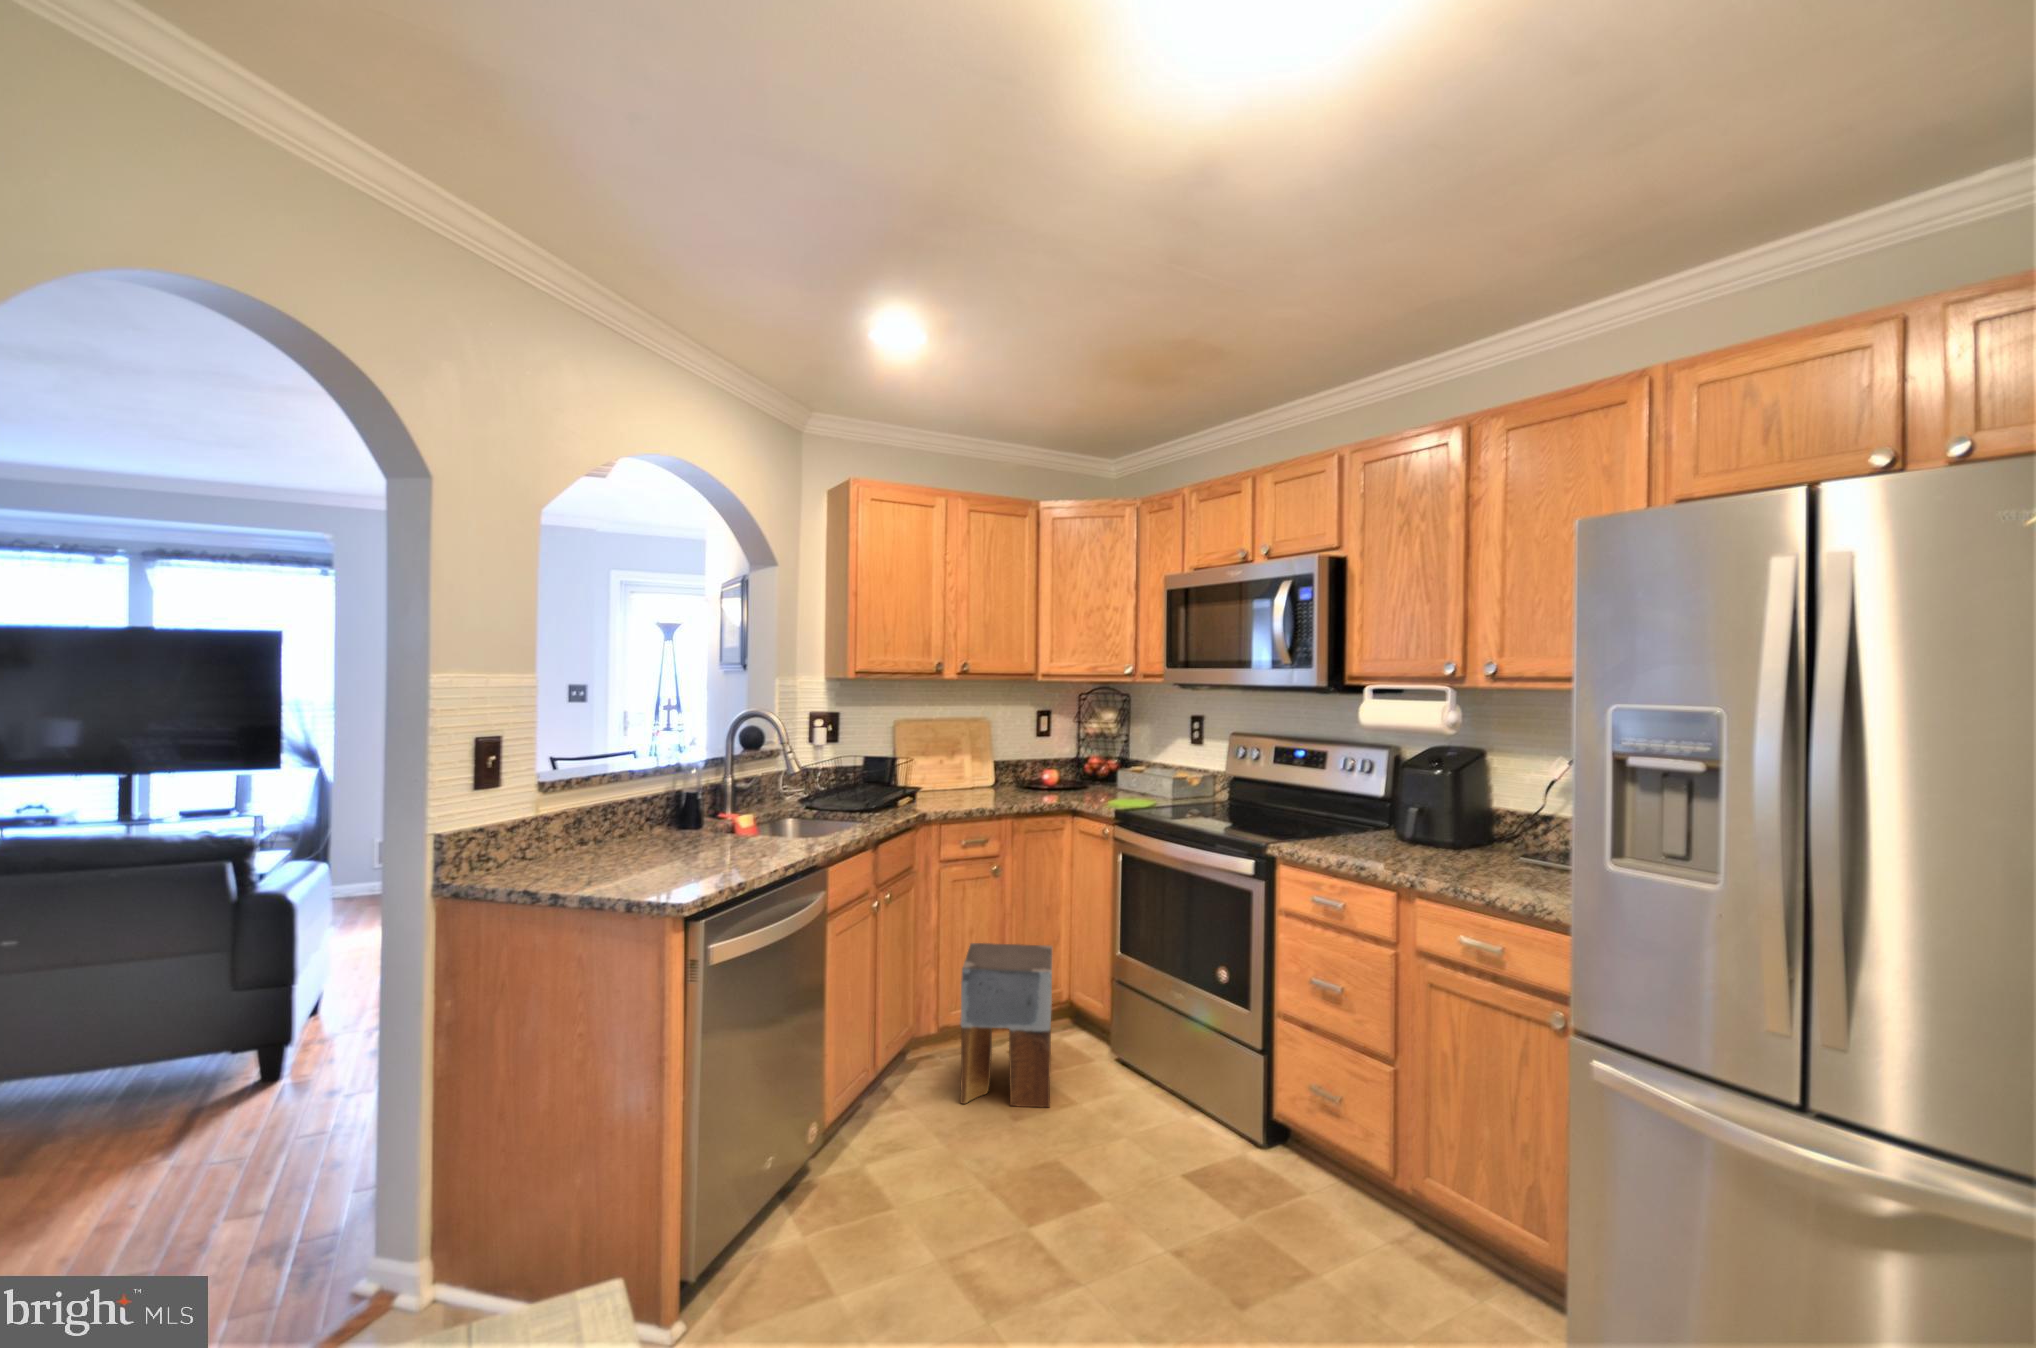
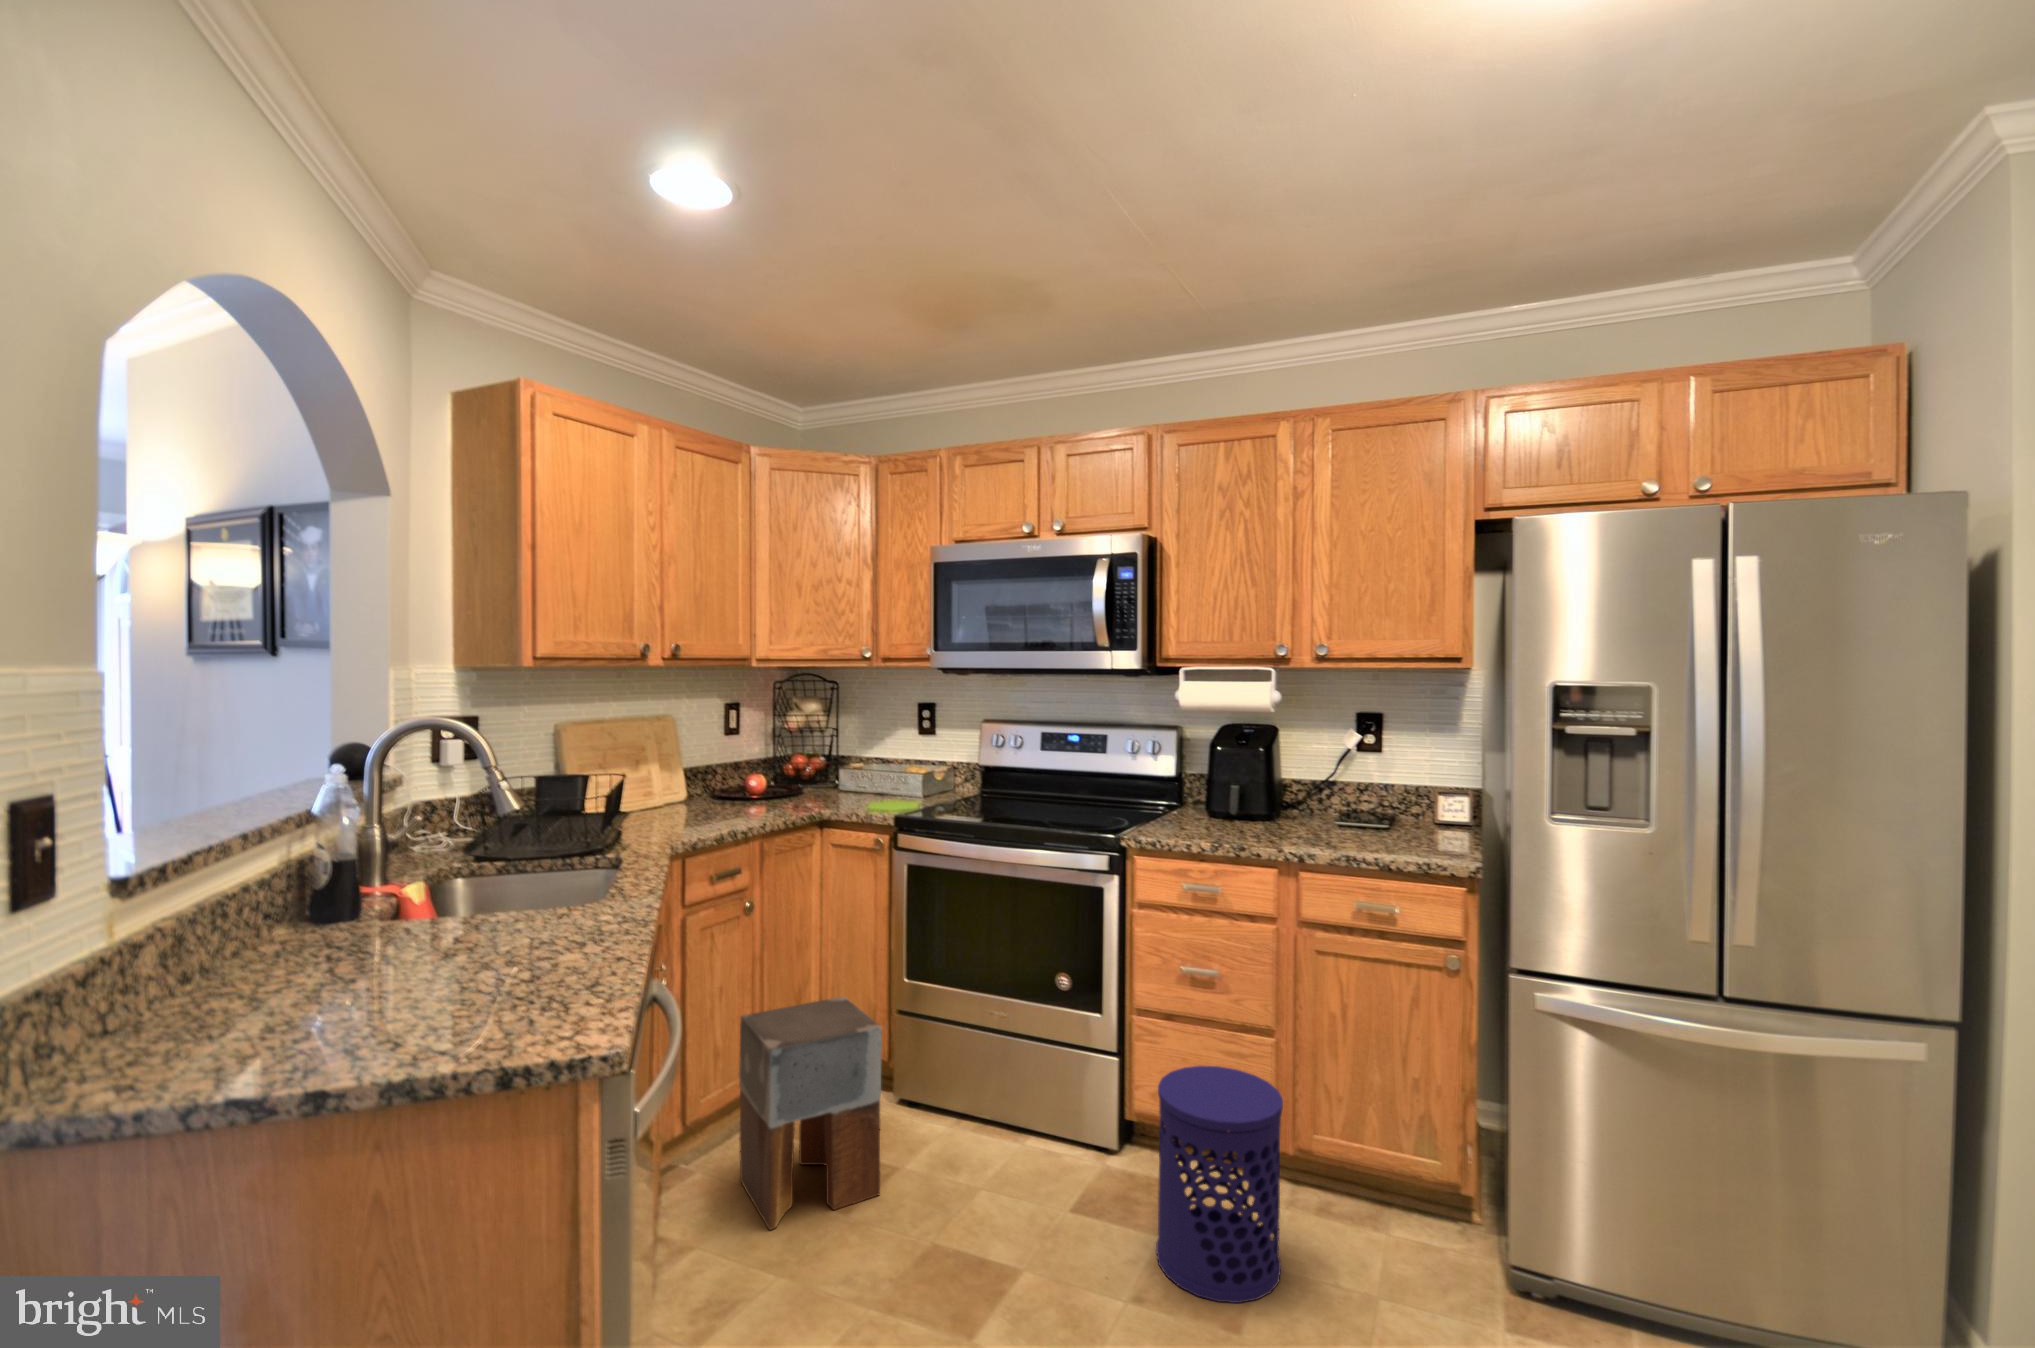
waste bin: none [1217,1067,1341,1304] -> present [1156,1066,1283,1303]

